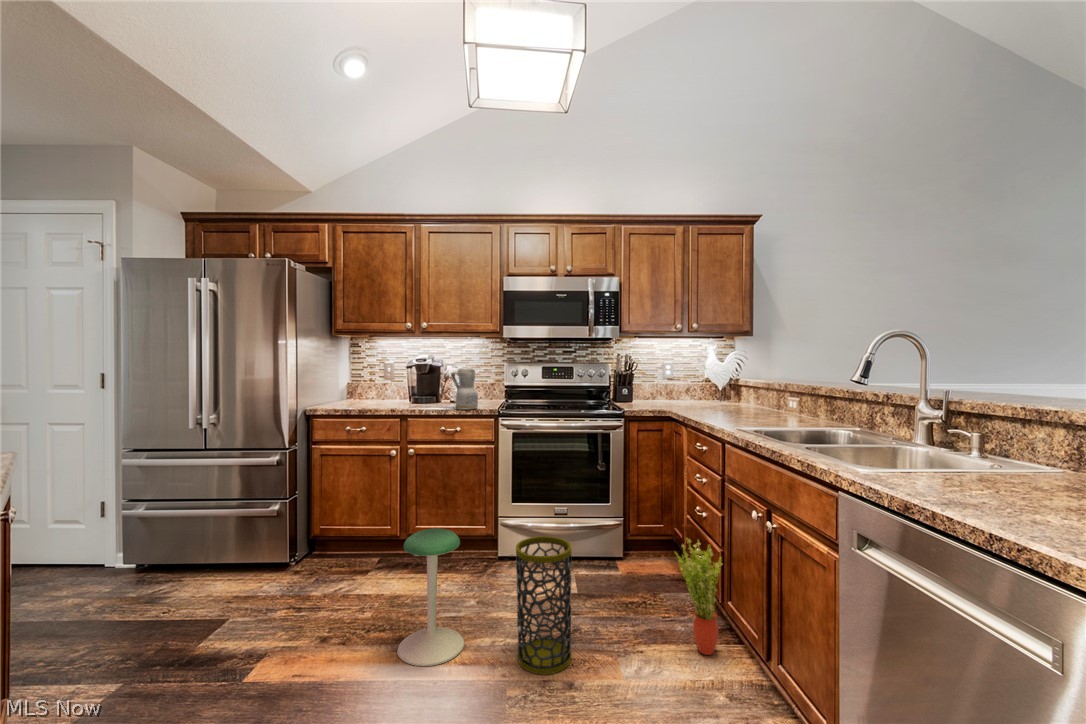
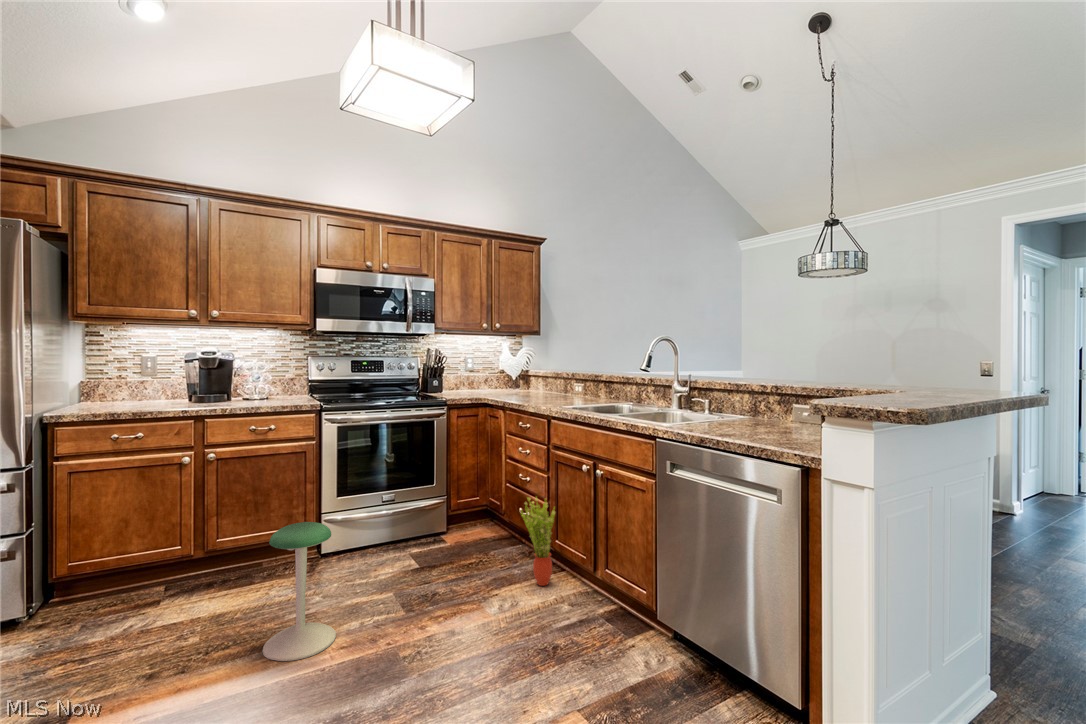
ceramic pitcher: present [451,368,478,409] -> none [261,361,294,405]
trash can: present [516,536,571,675] -> none [393,512,444,634]

